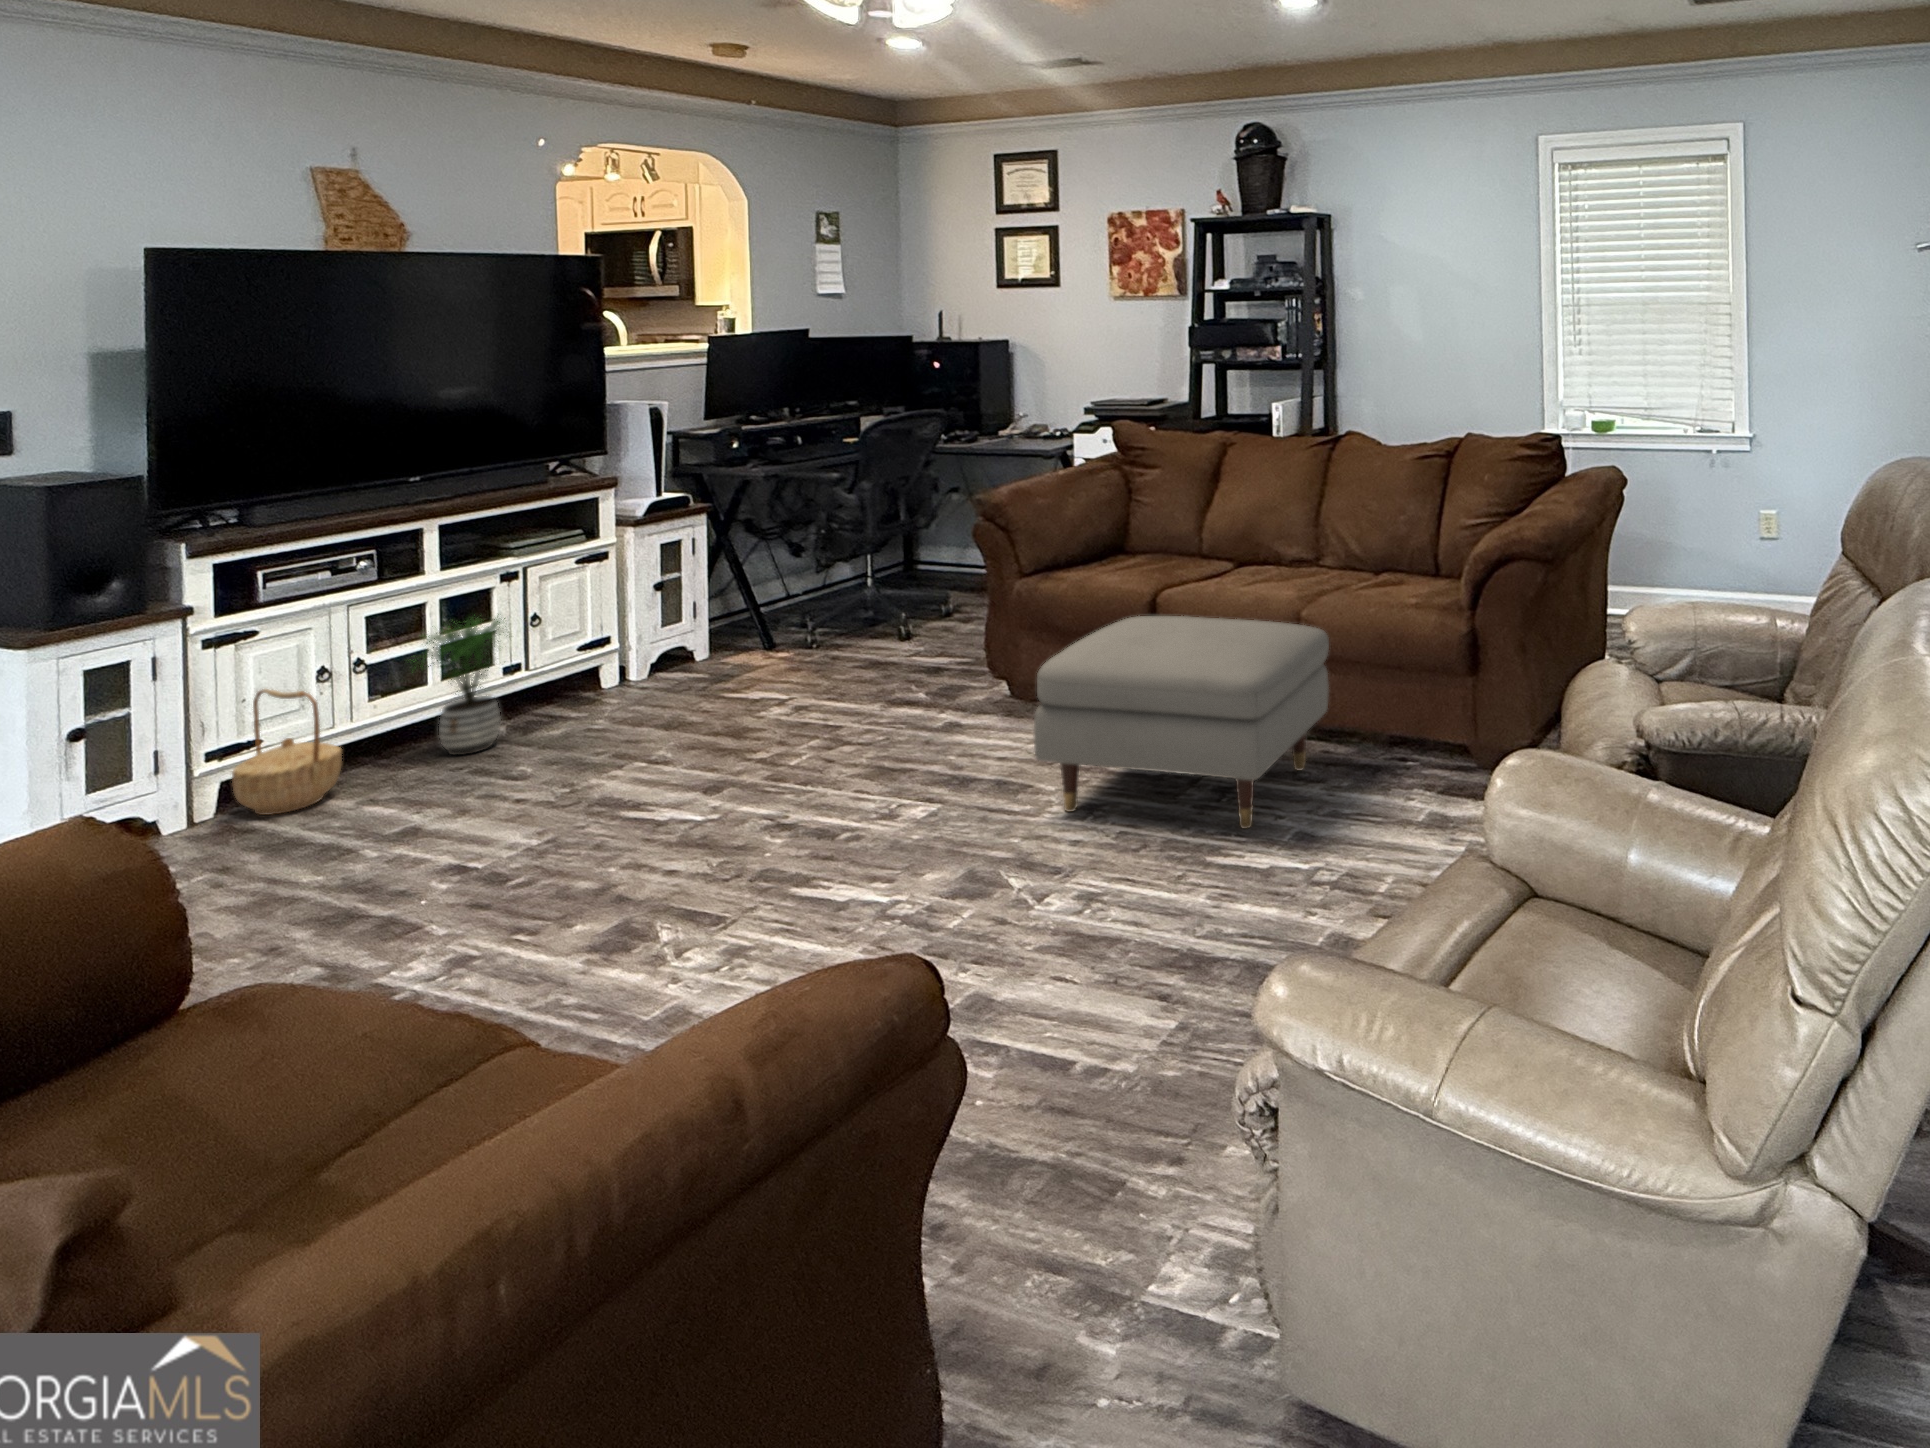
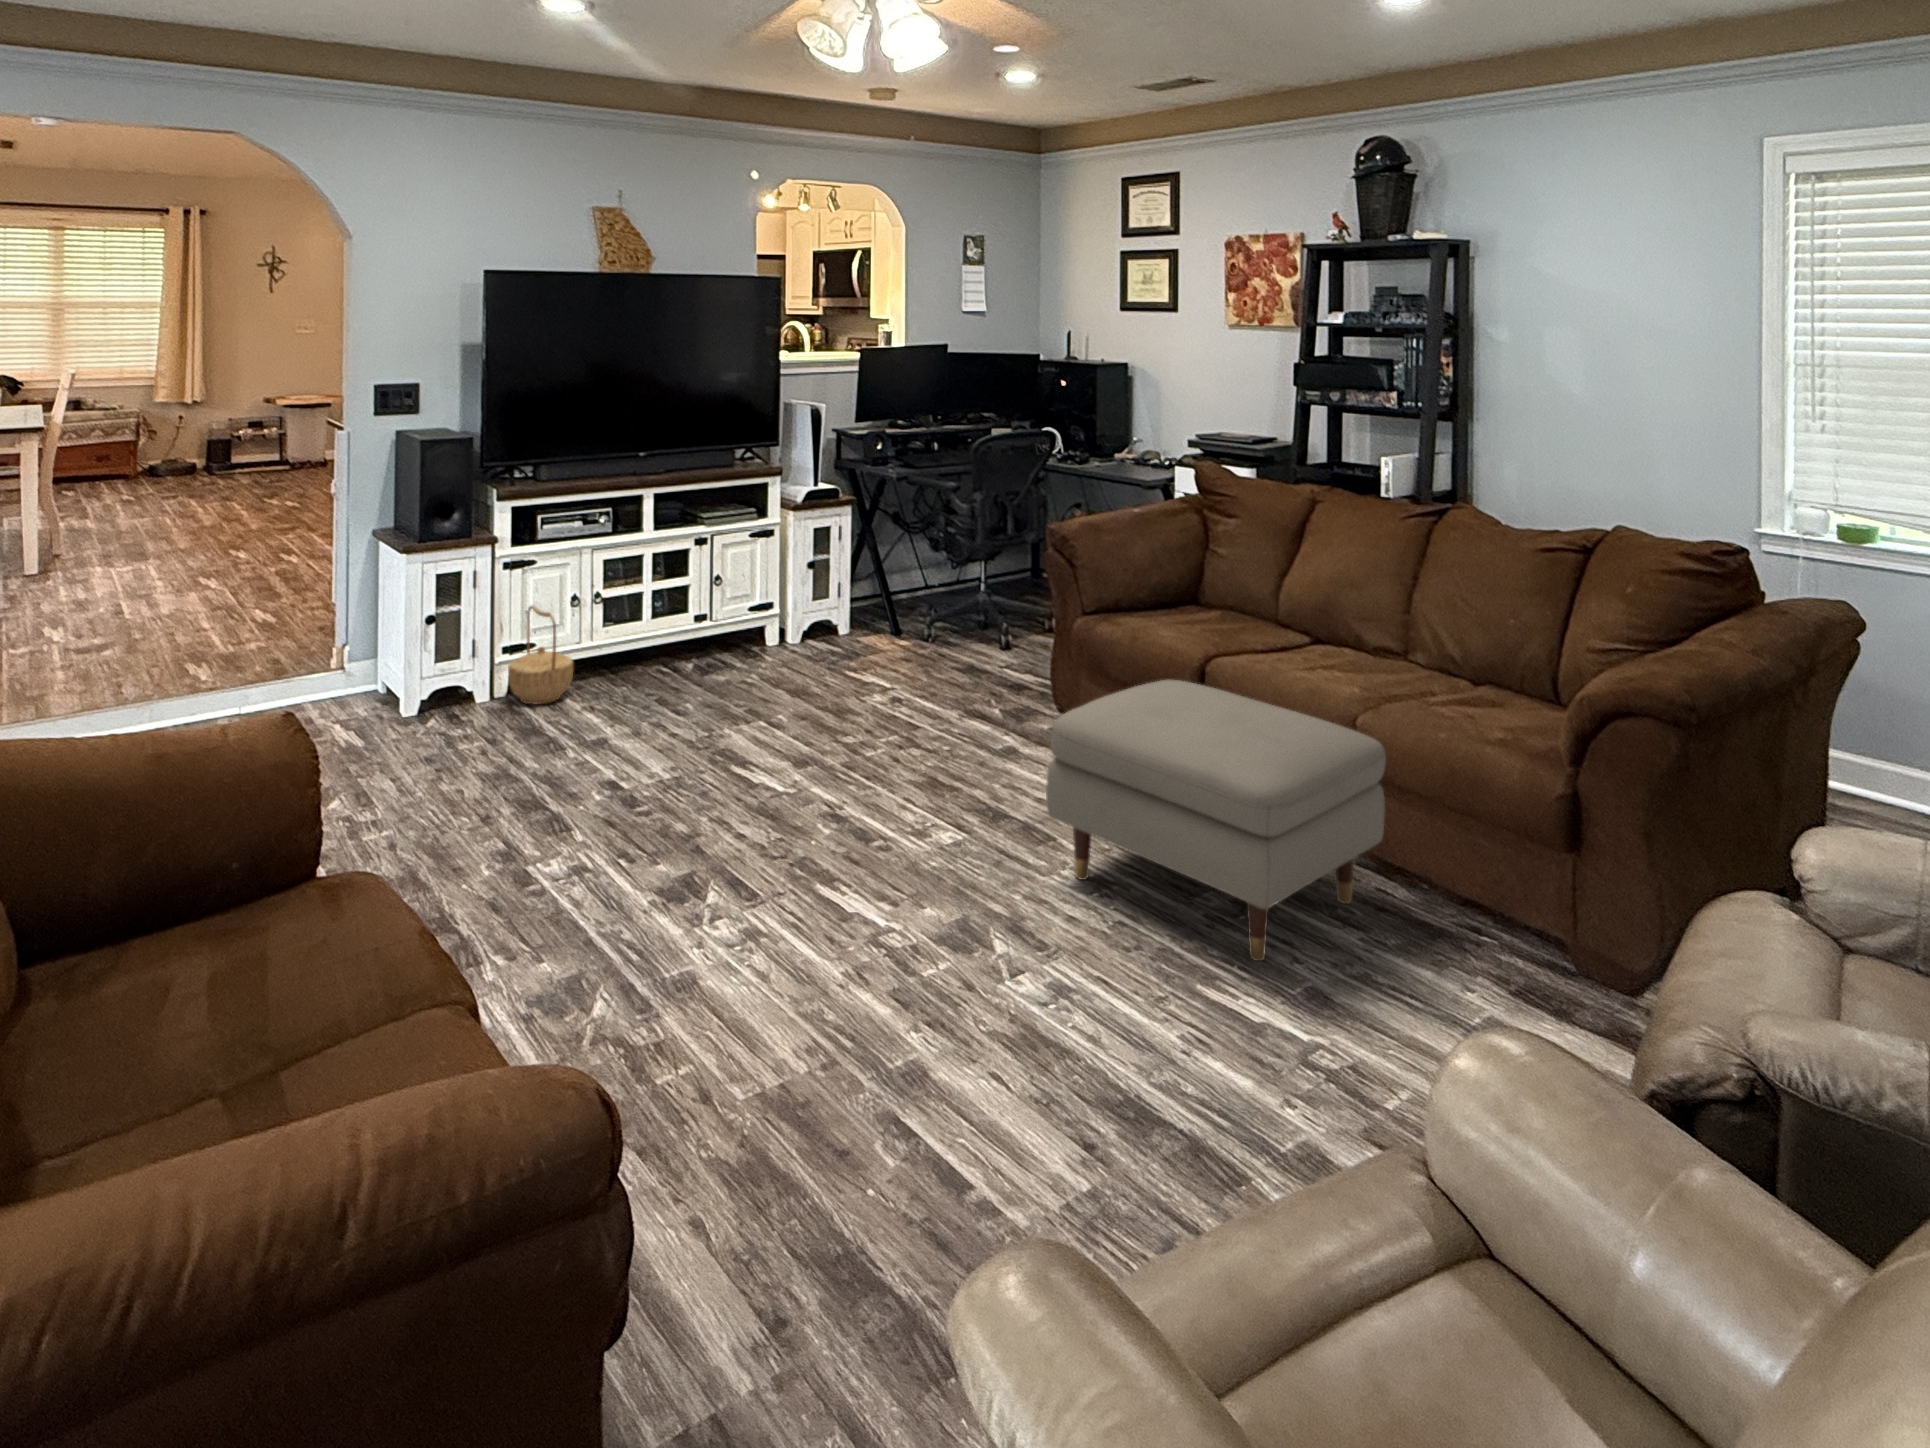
potted plant: present [408,614,508,755] -> none [618,568,697,683]

